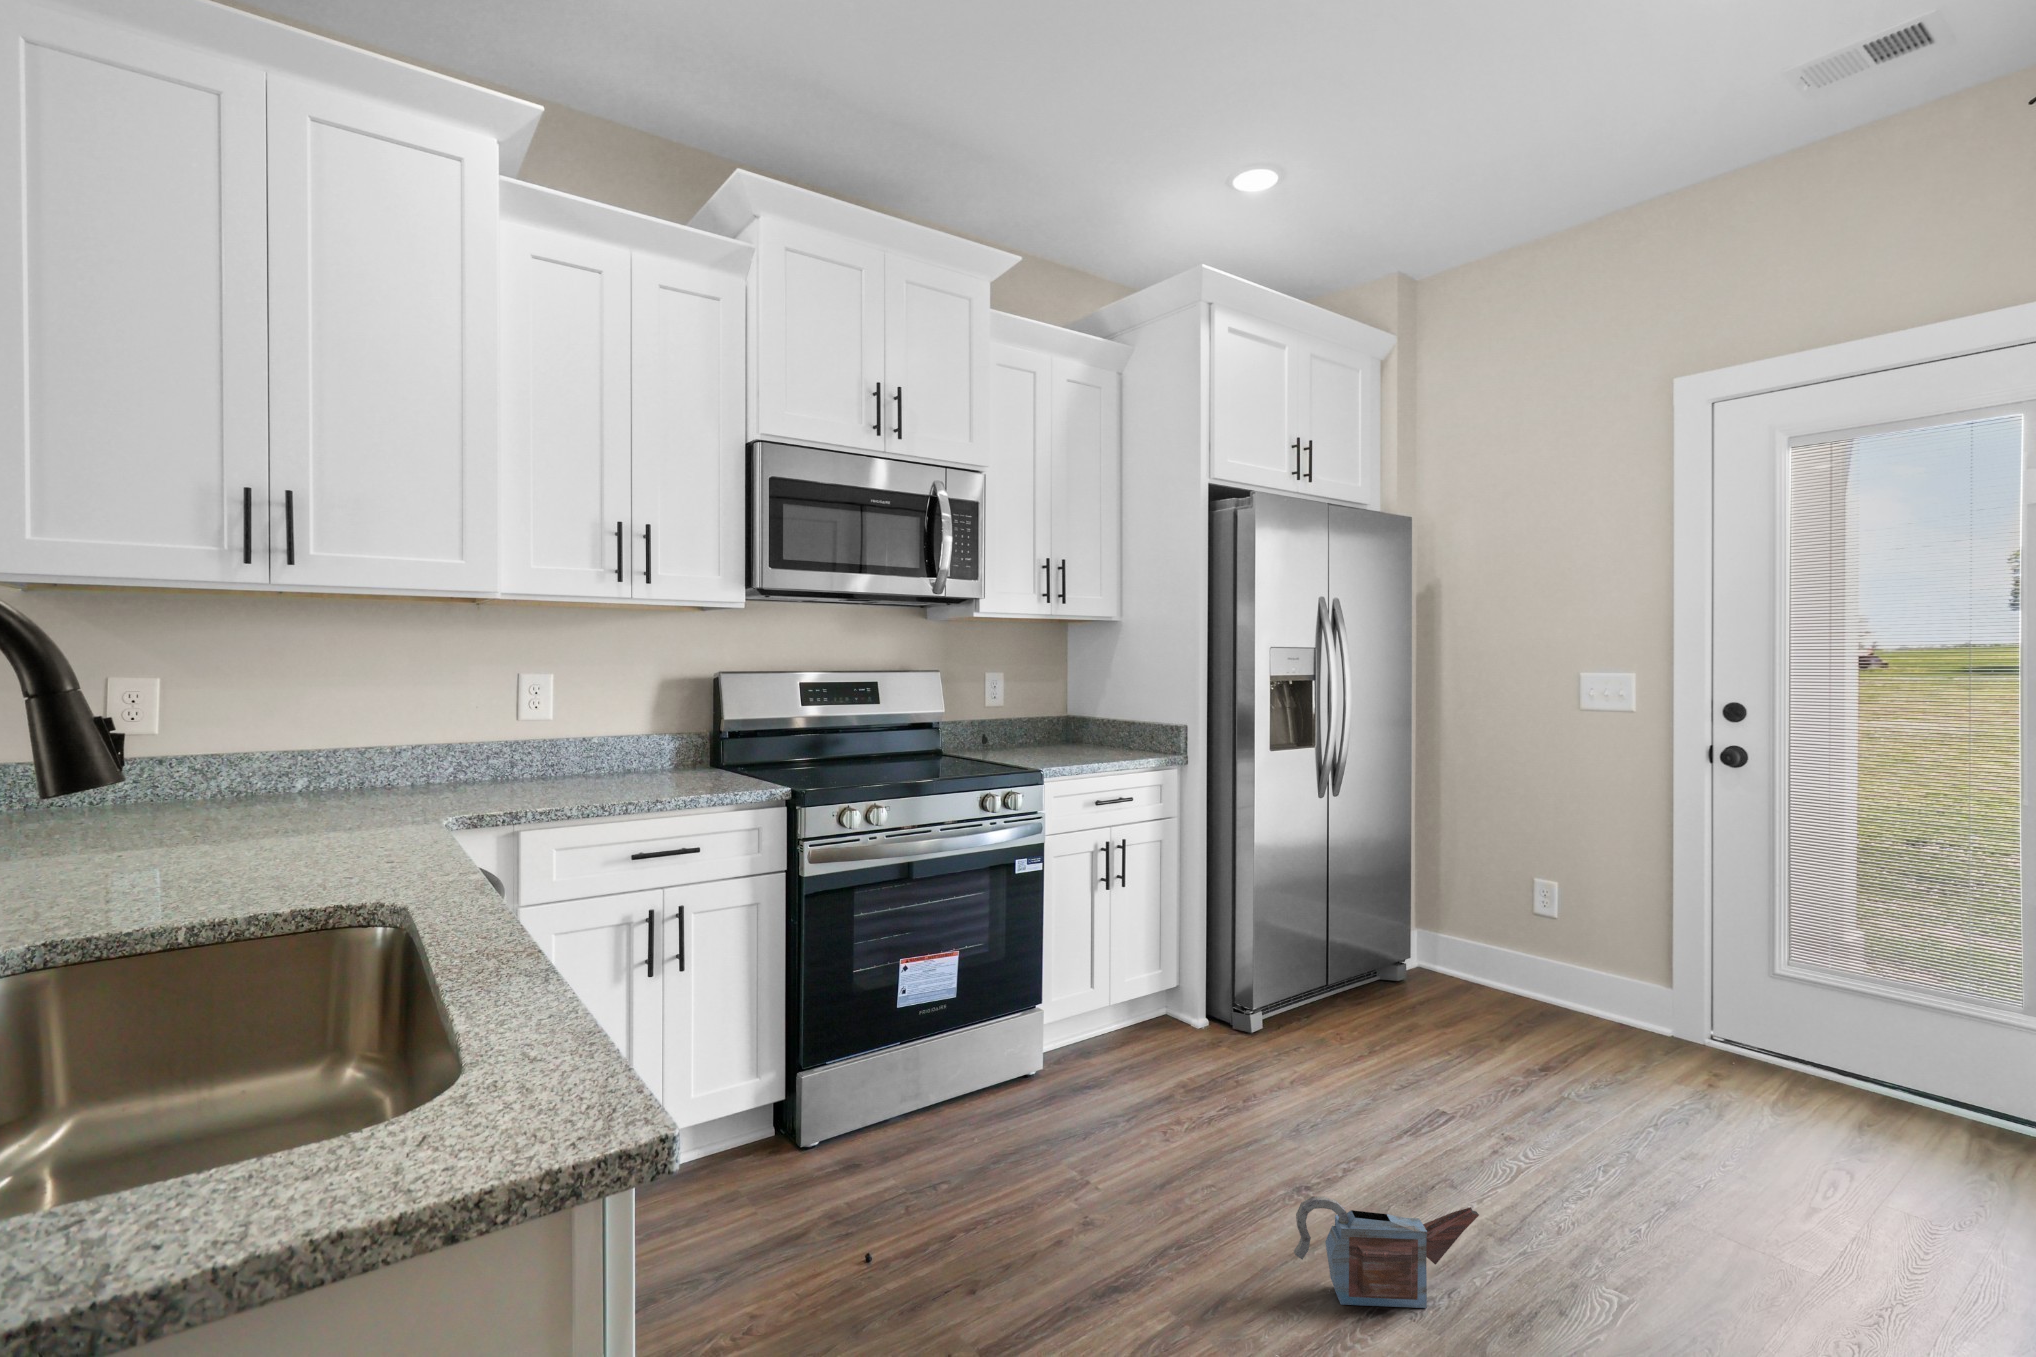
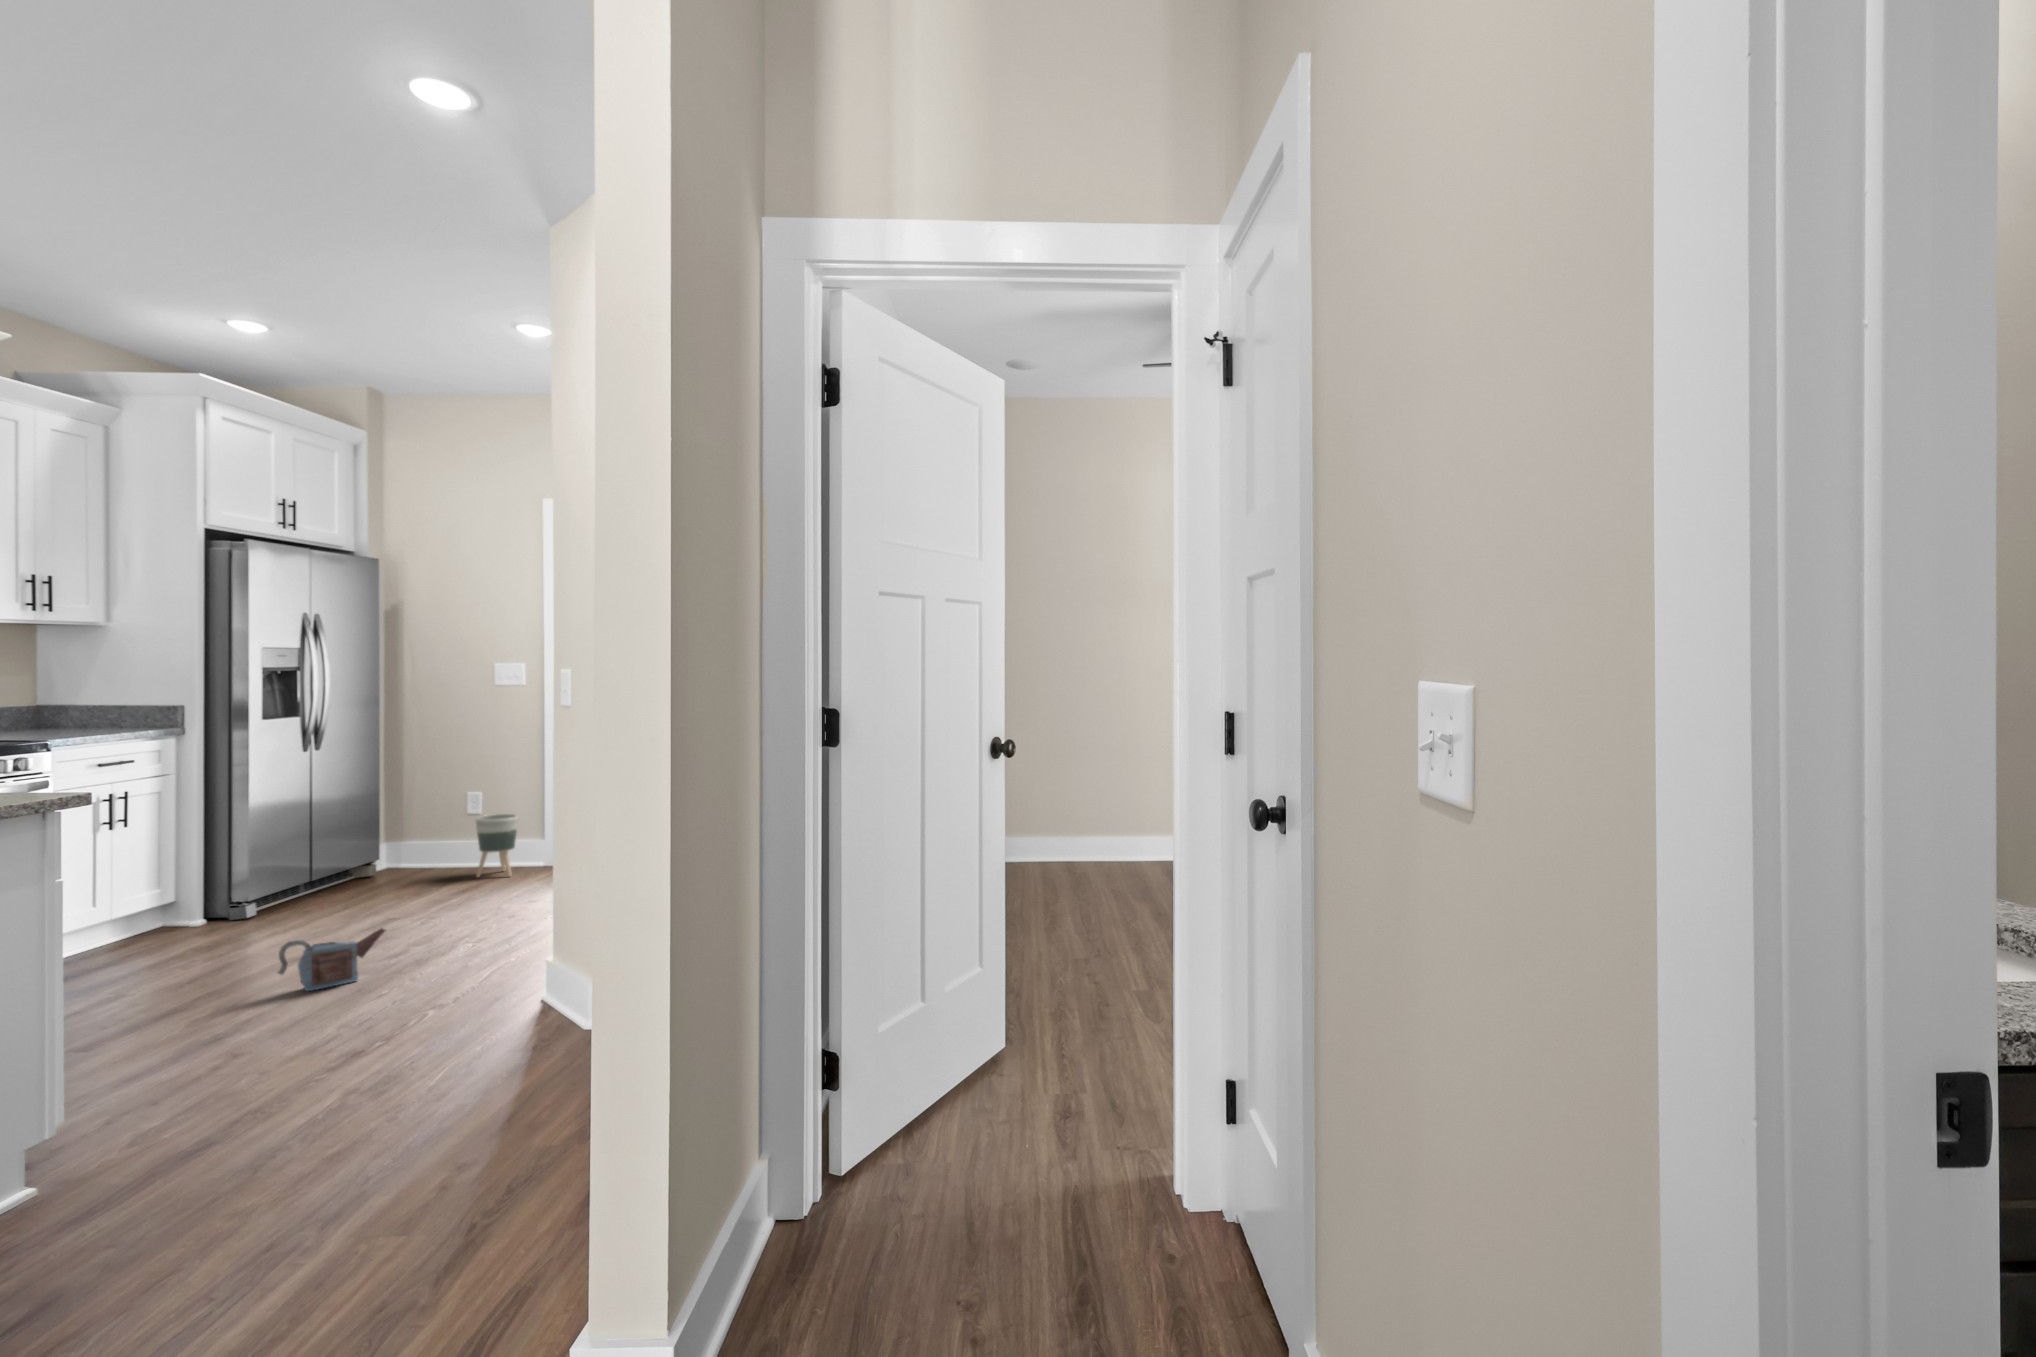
planter: none [1556,921,1631,1037] -> present [475,814,518,877]

